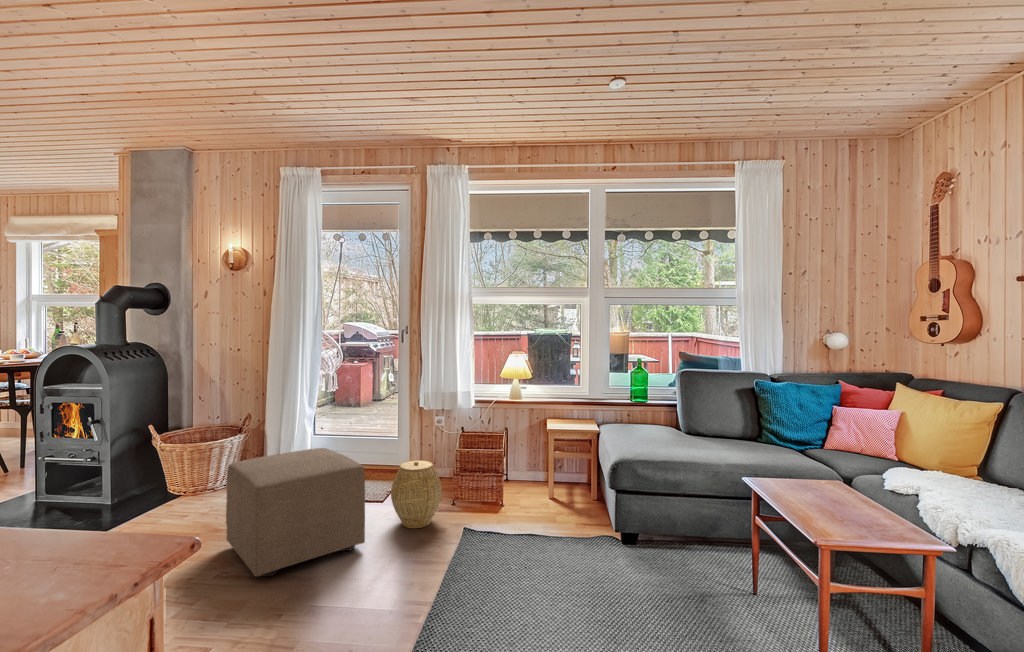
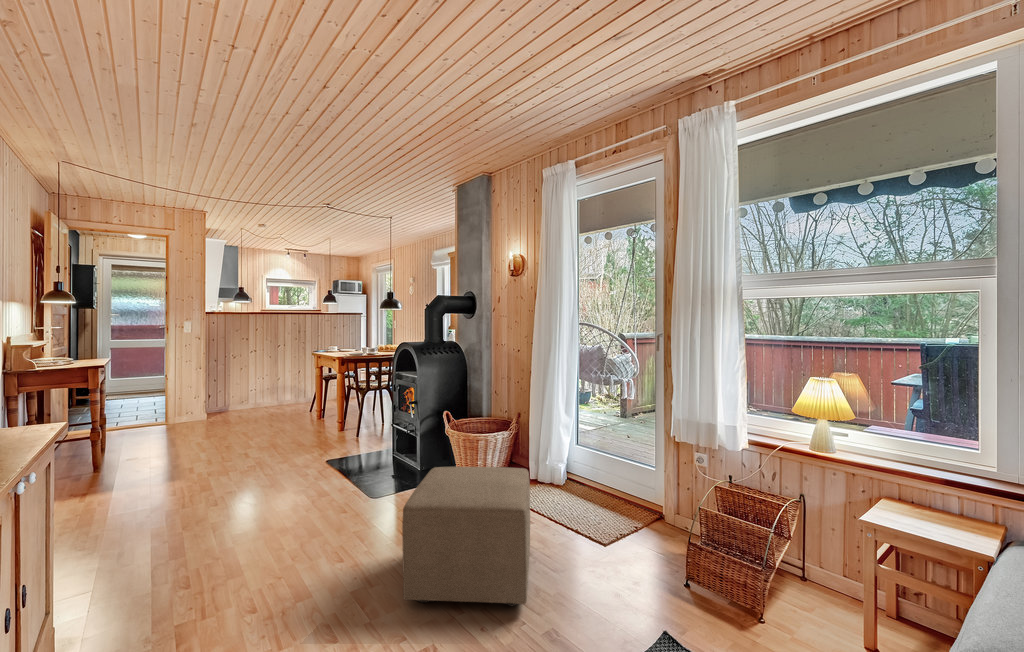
woven basket: present [391,460,442,528] -> none [580,512,649,609]

